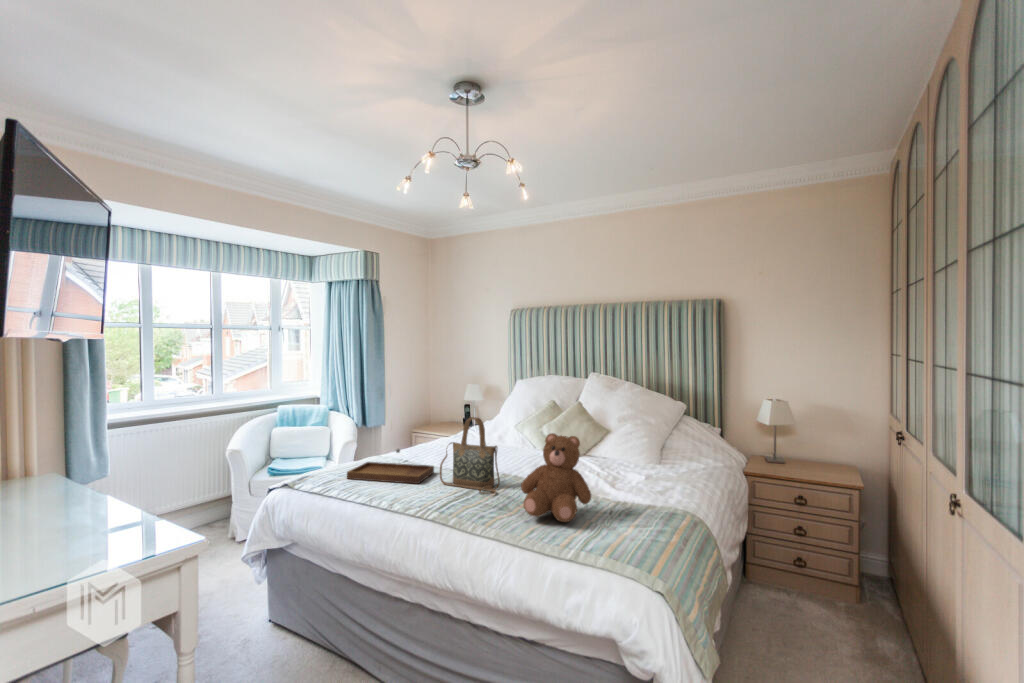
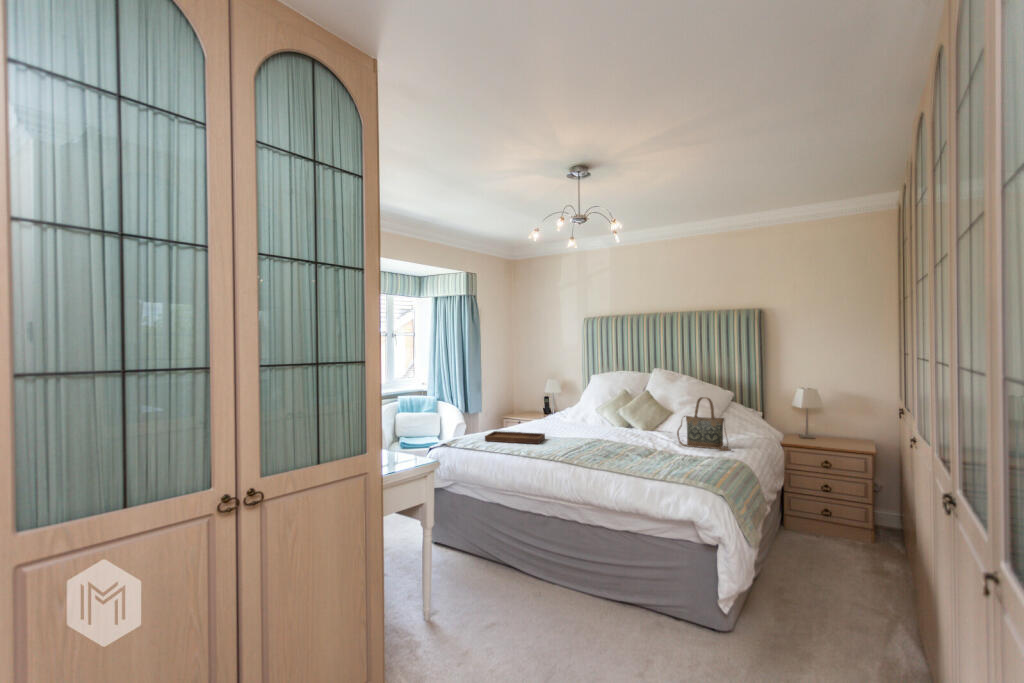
handbag: present [440,417,500,494] -> present [677,397,731,451]
teddy bear: present [521,433,591,522] -> none [619,404,671,463]

